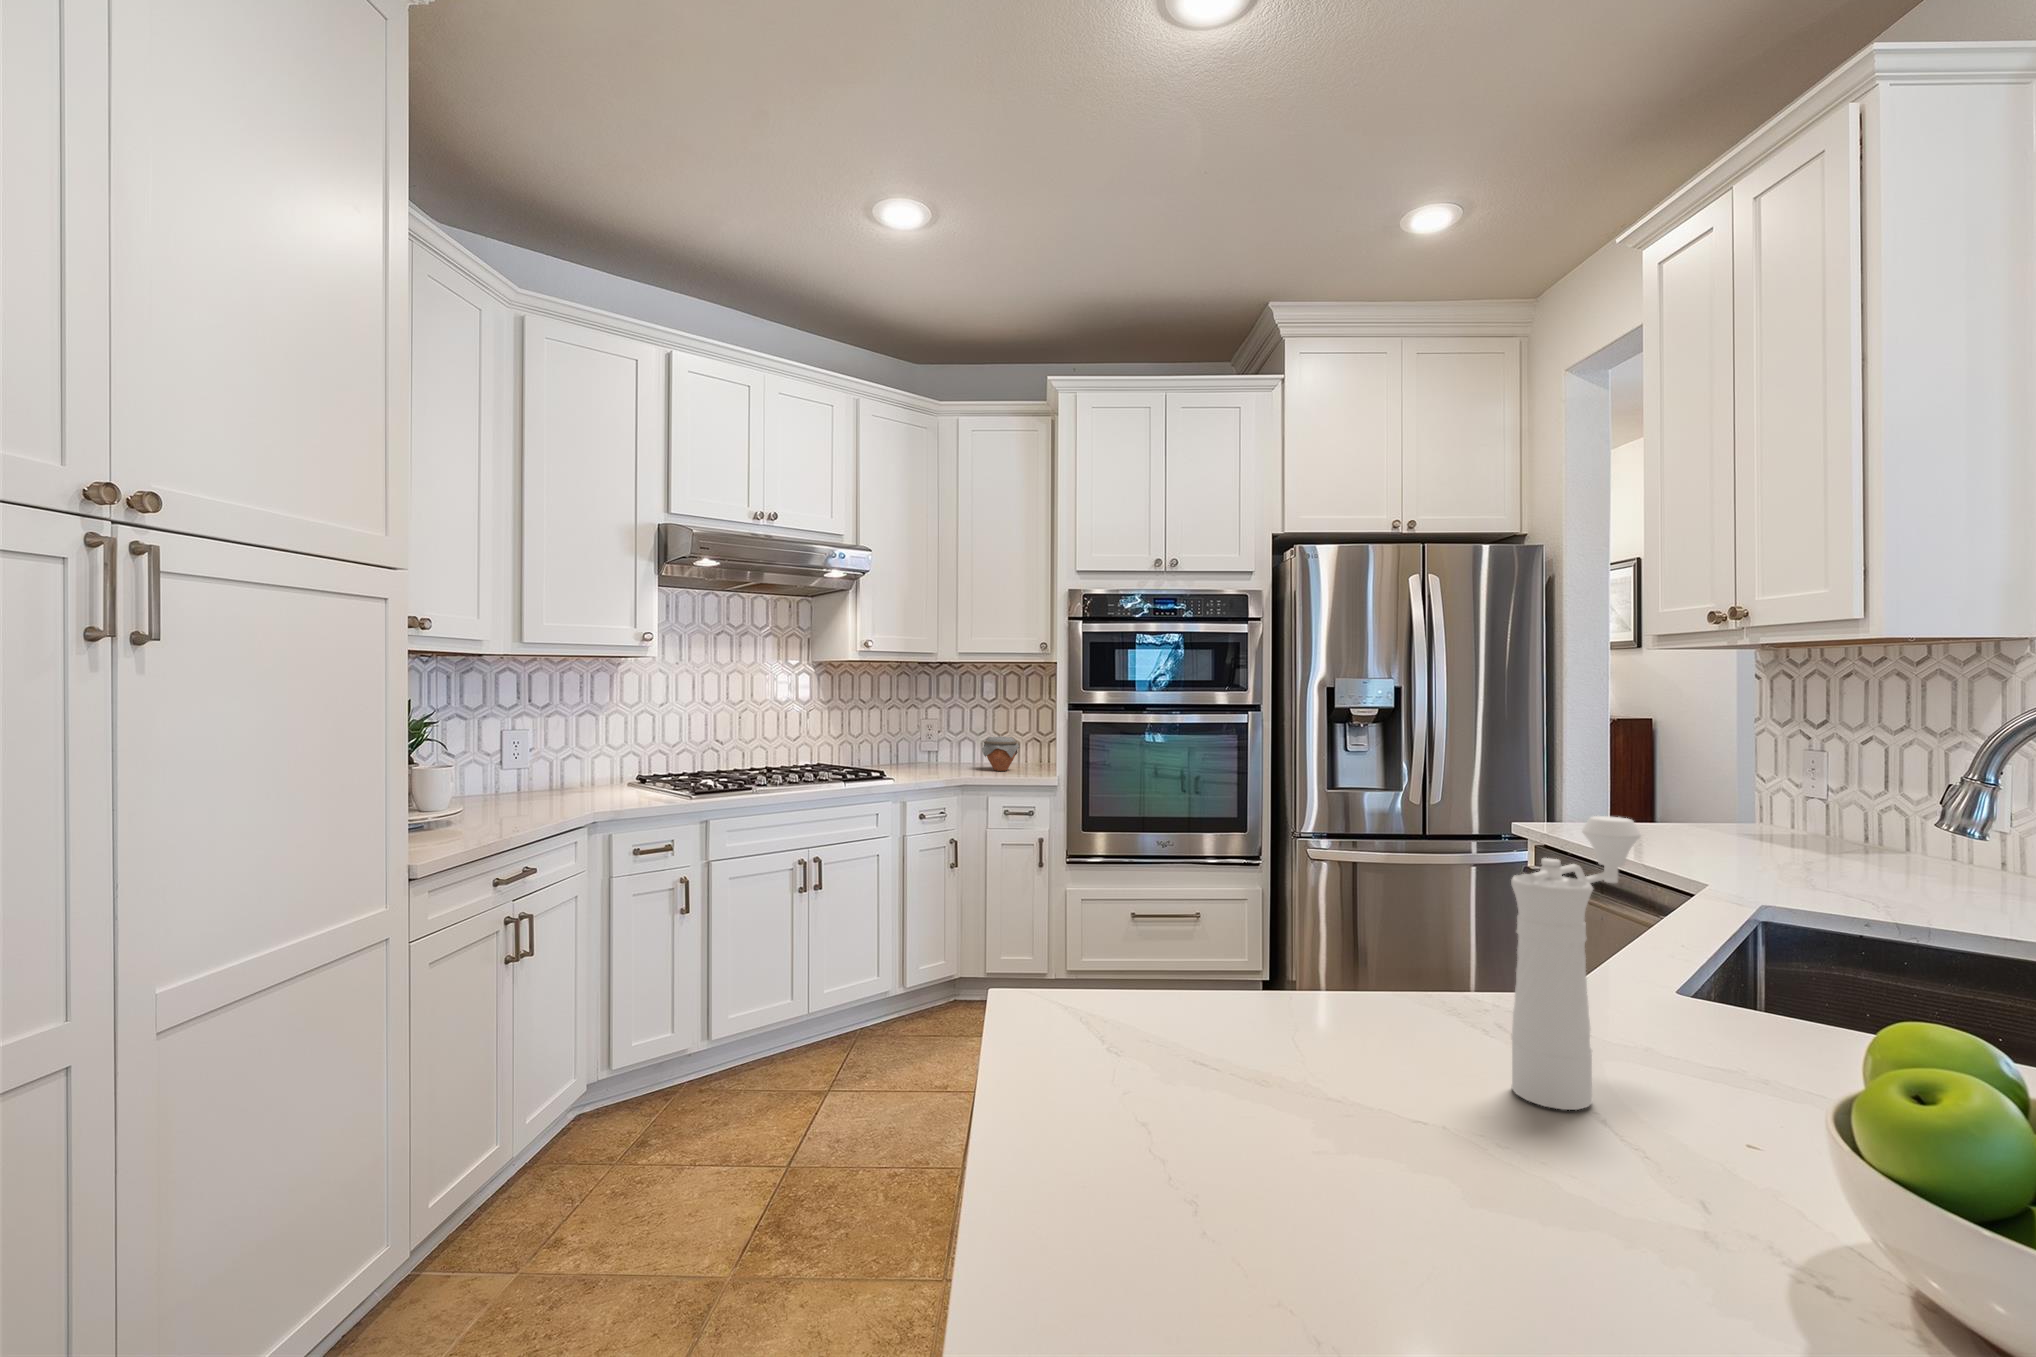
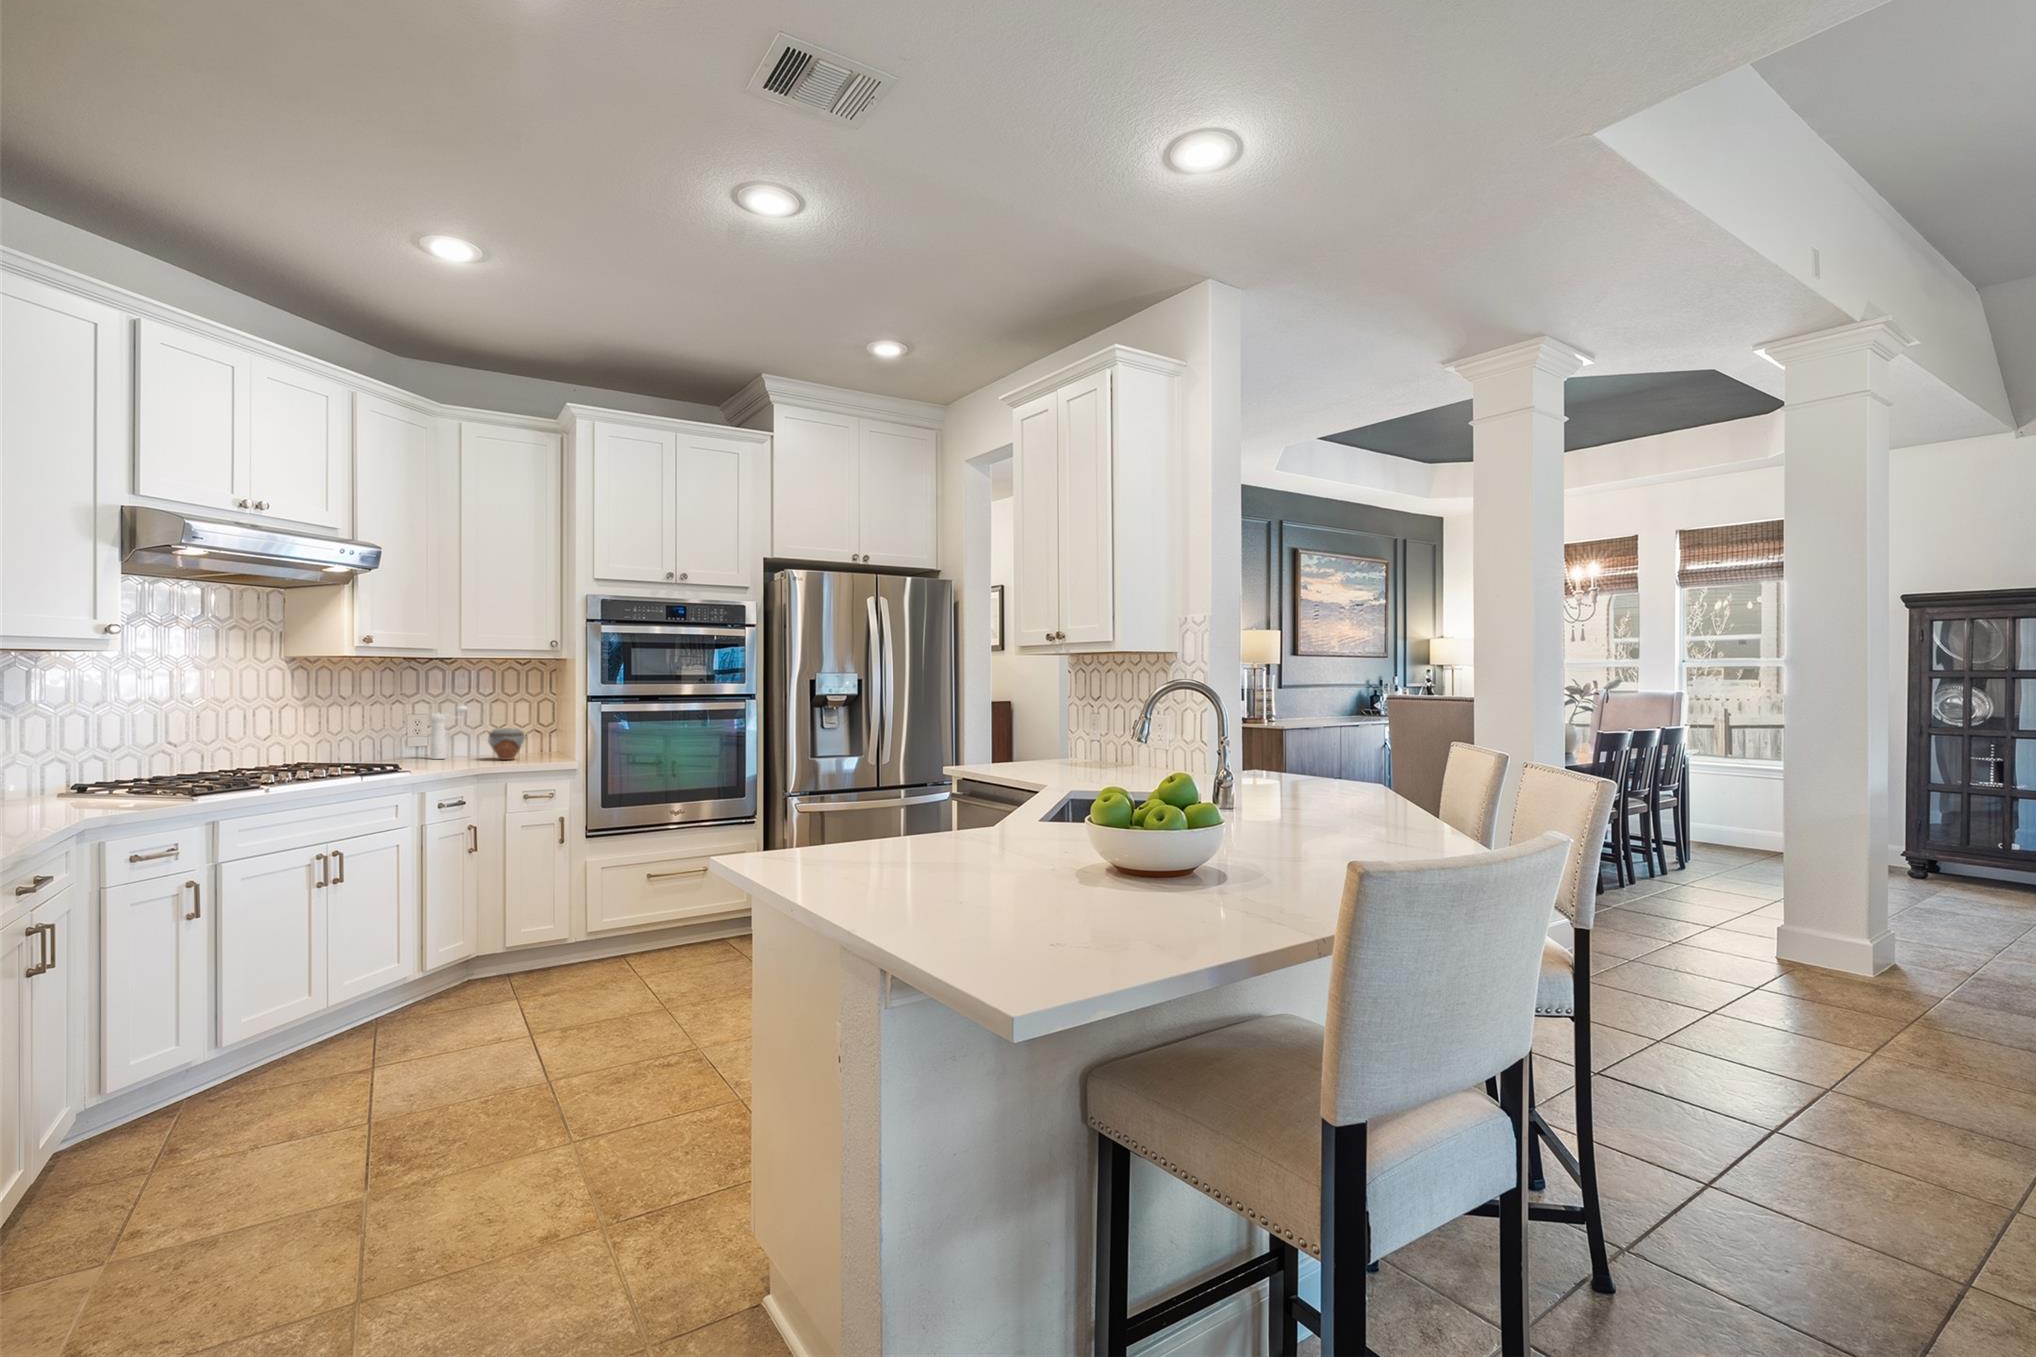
pepper mill: present [1511,816,1641,1110] -> present [430,706,468,759]

